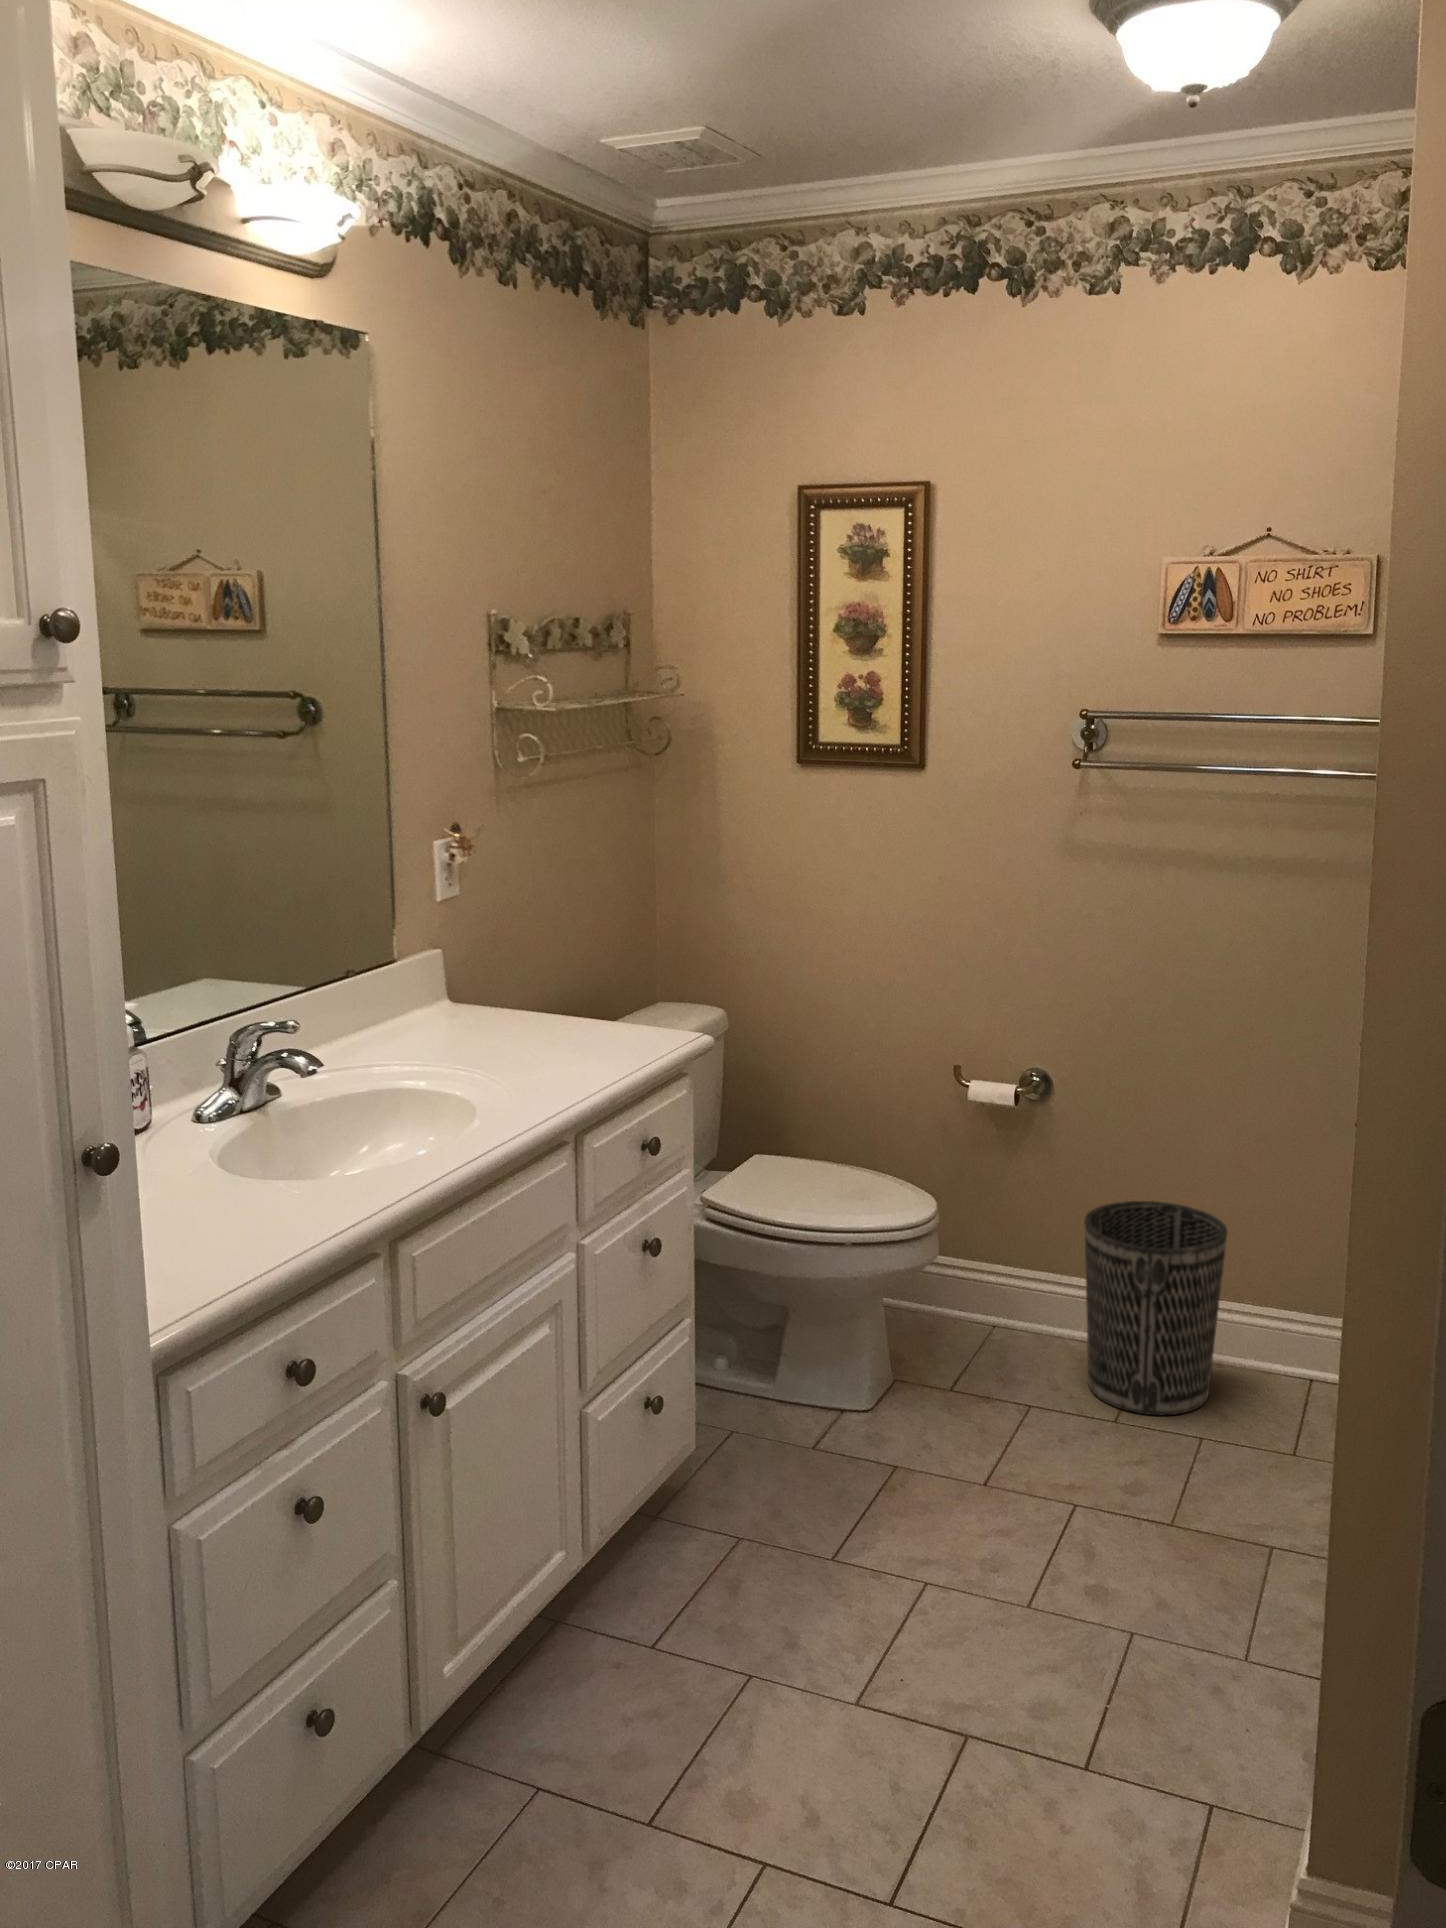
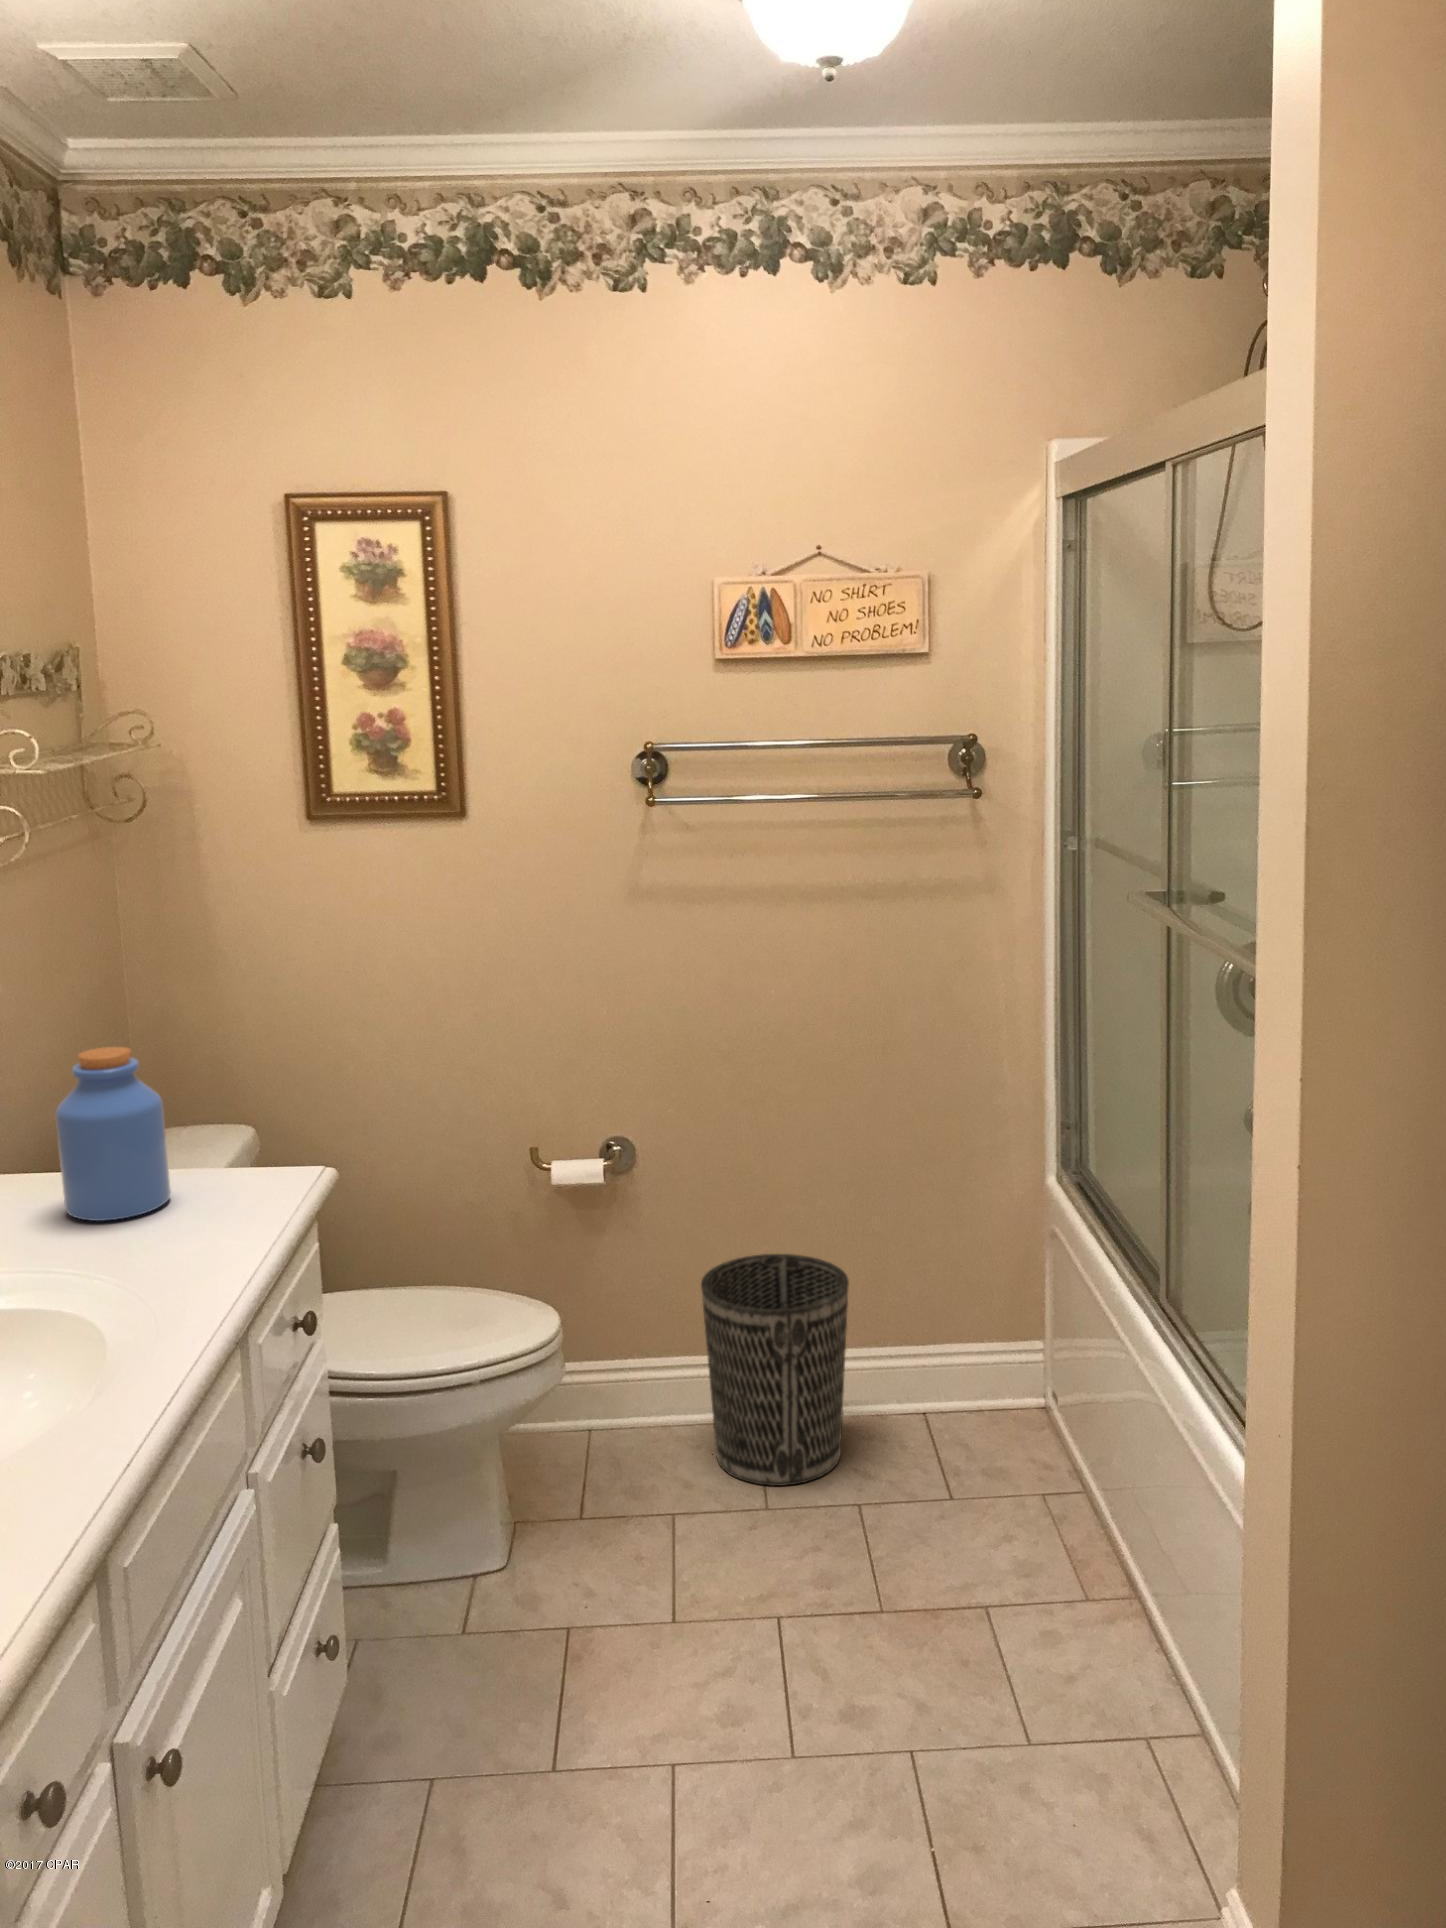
jar: none [503,920,579,1048] -> present [55,1047,171,1221]

